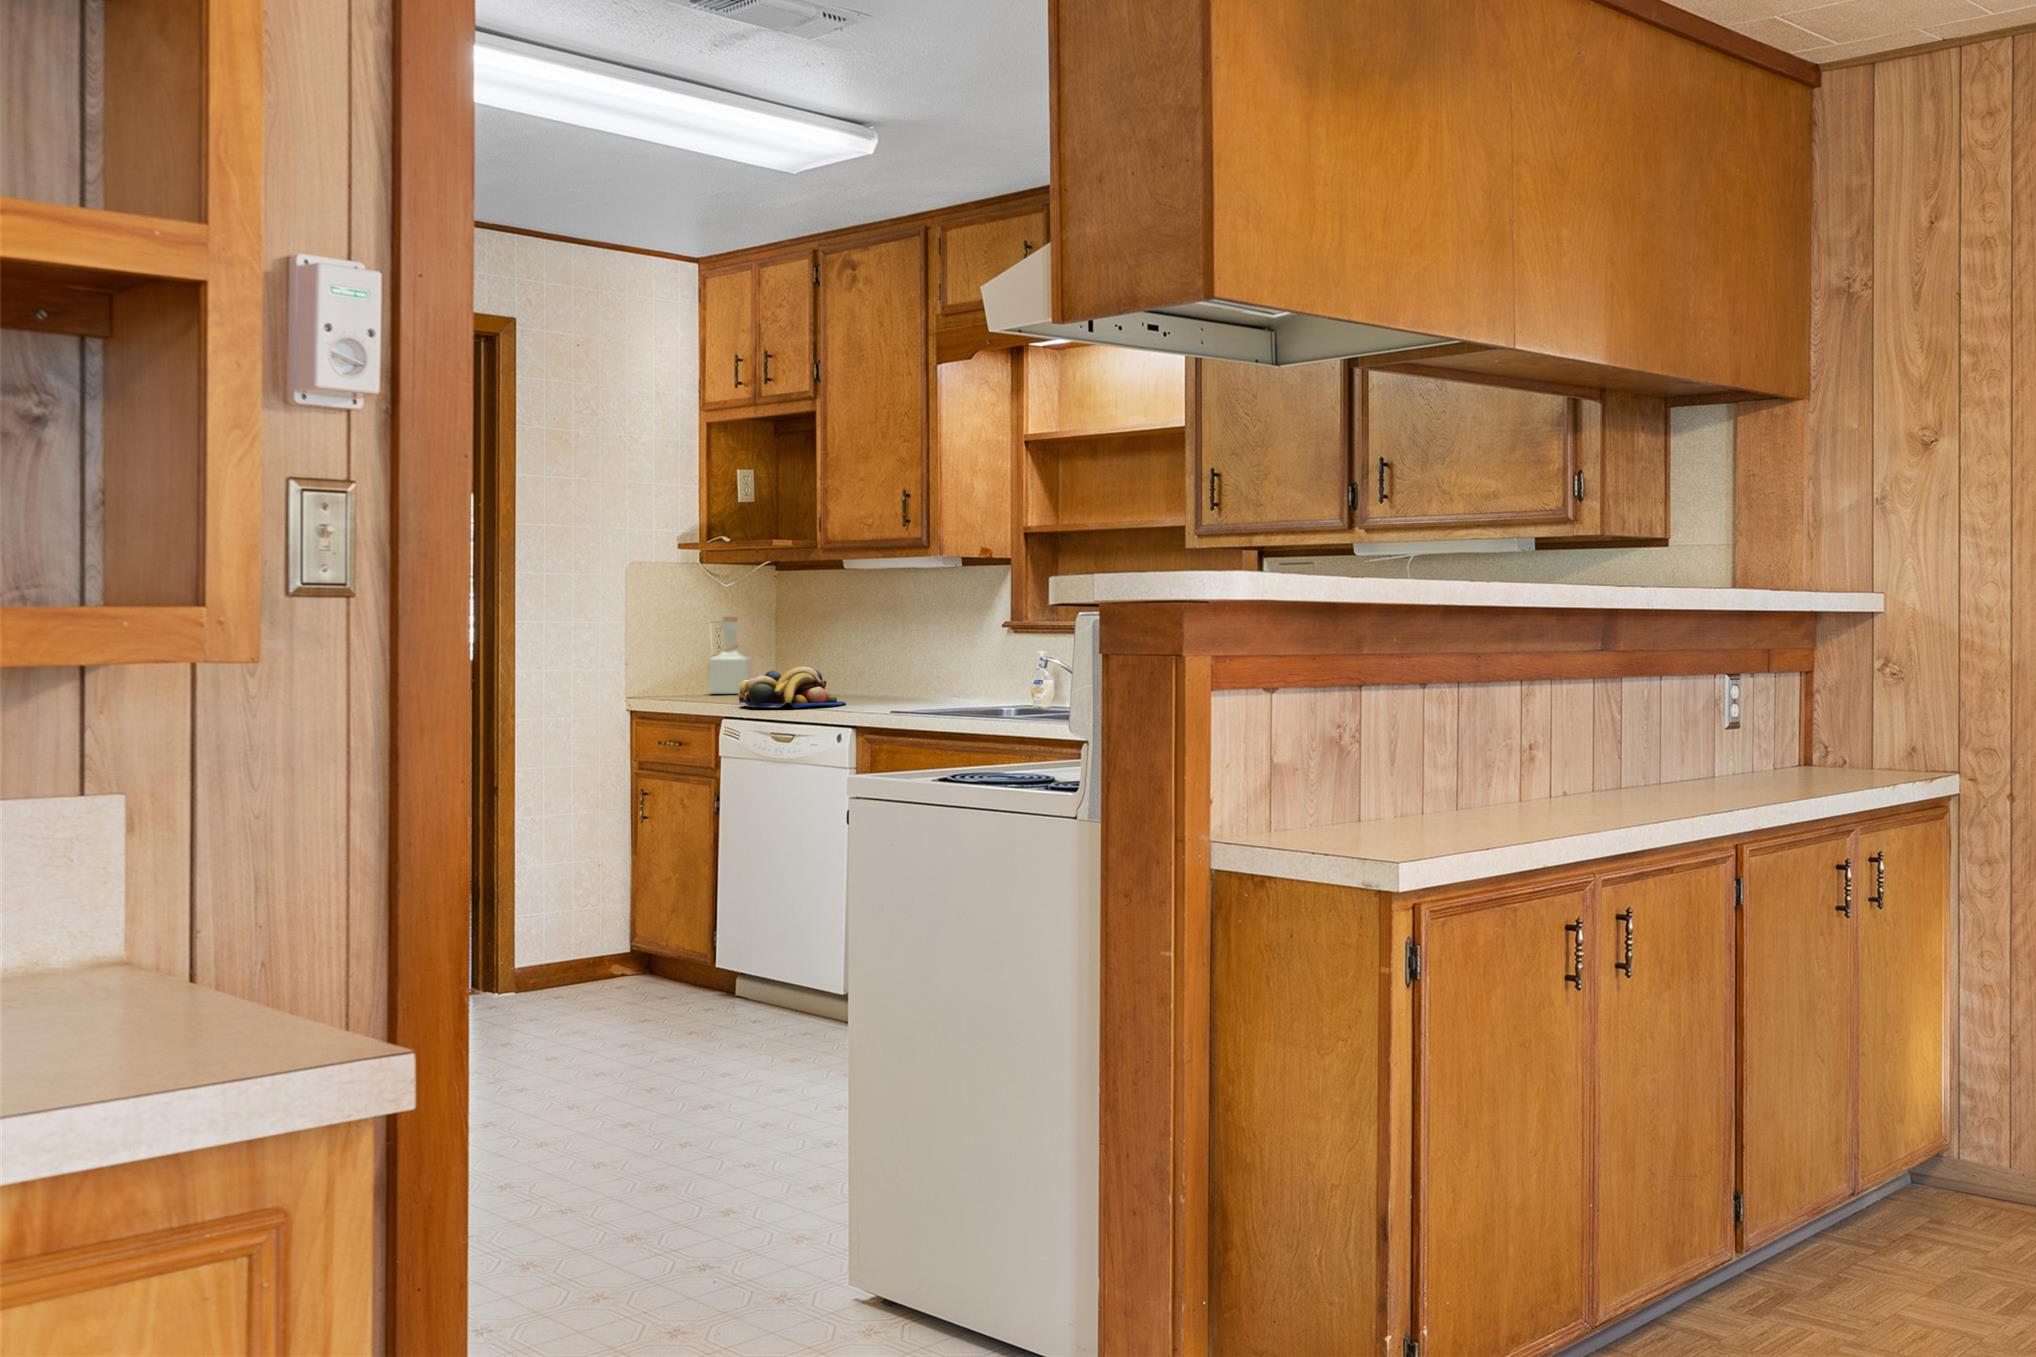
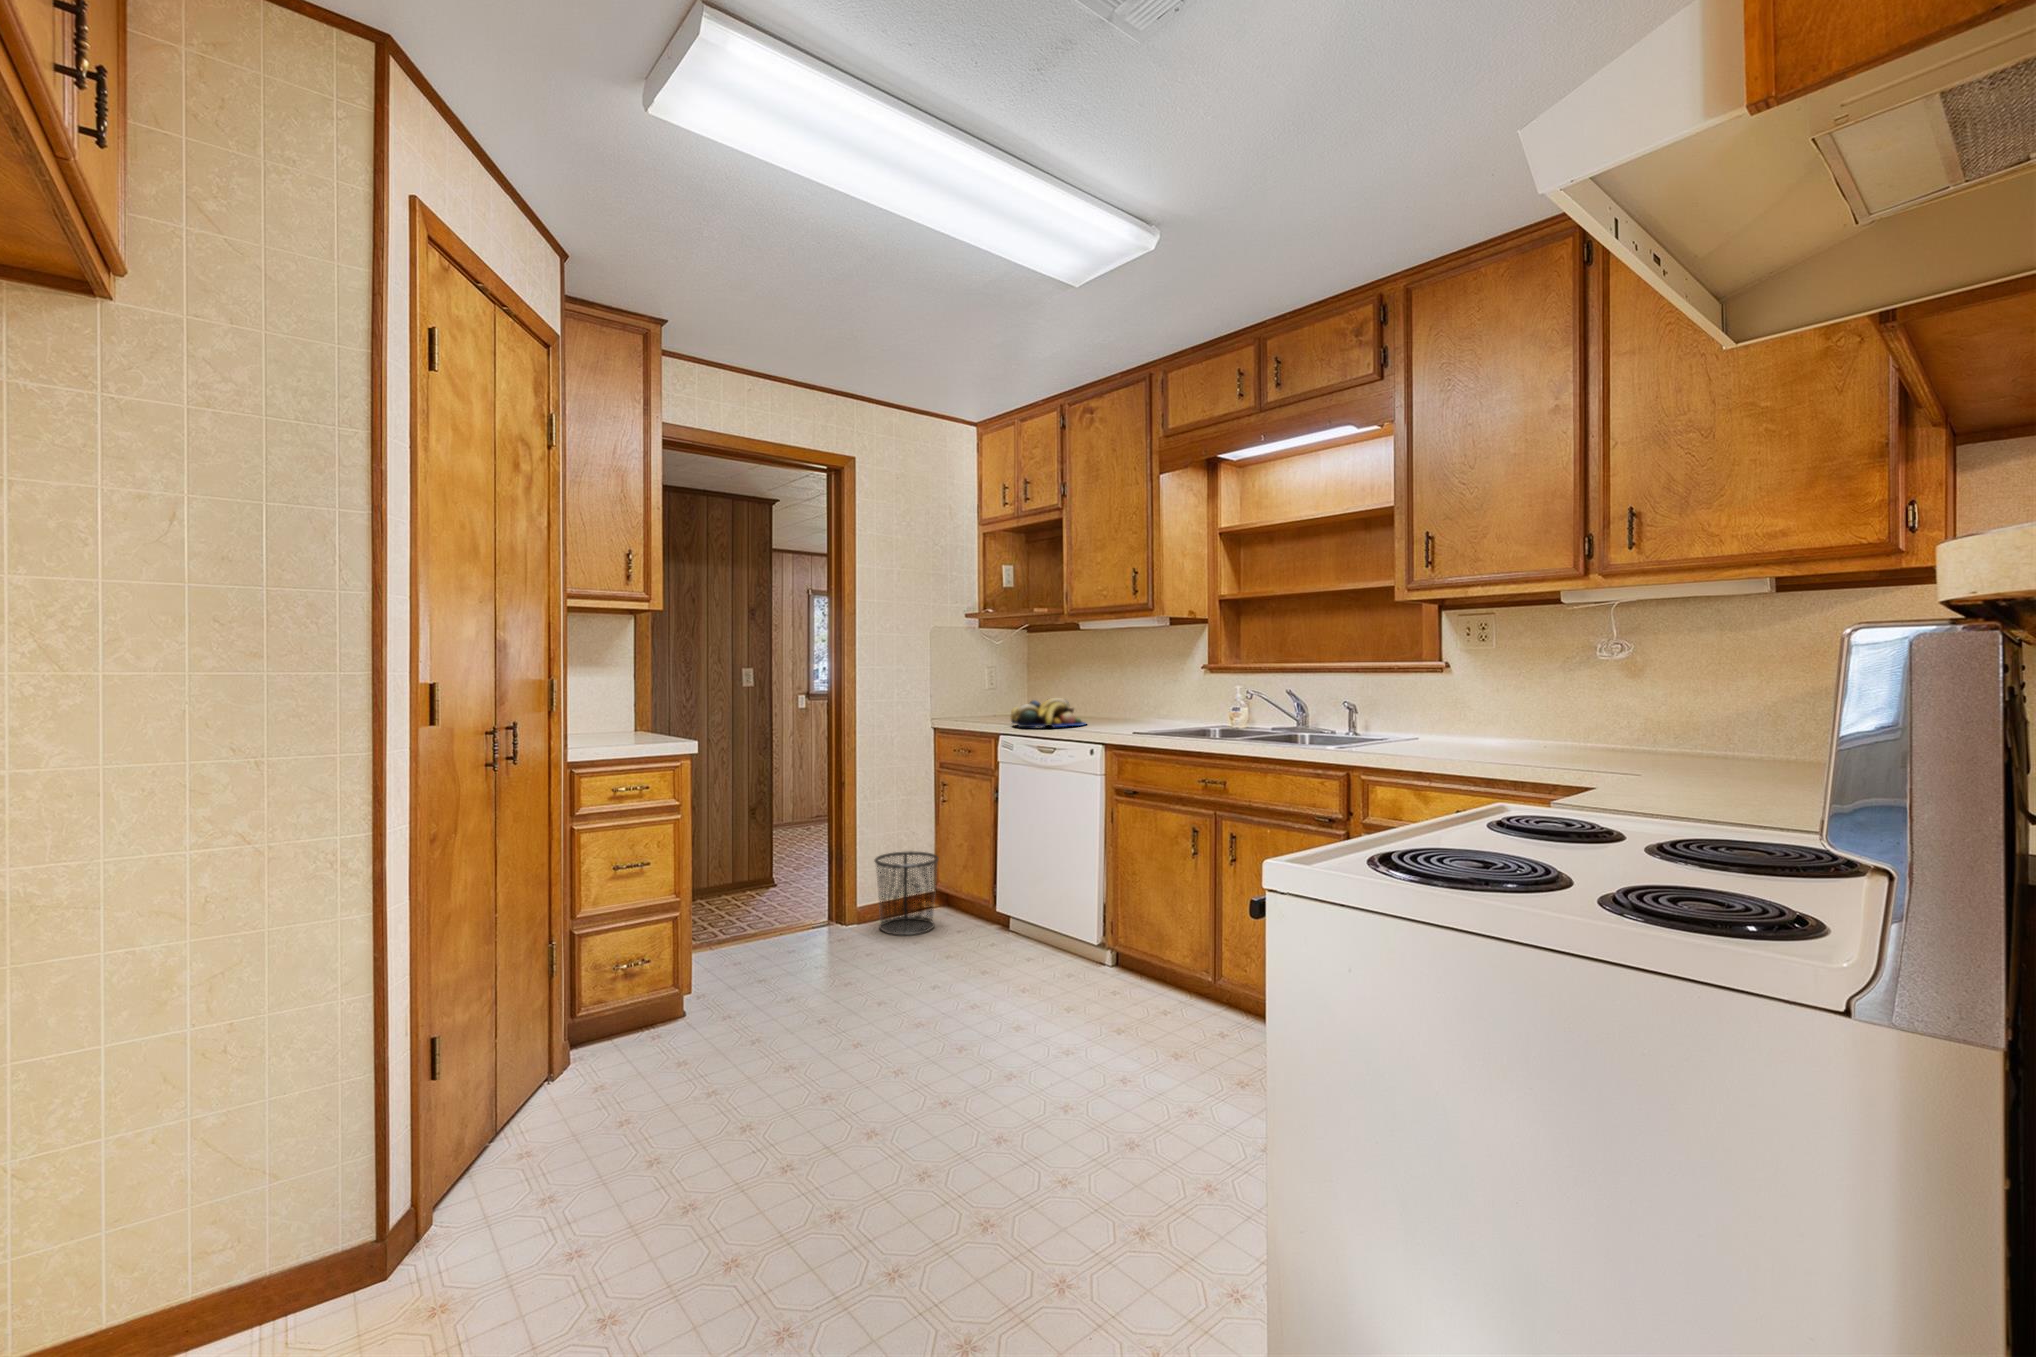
bottle: present [708,617,752,694] -> none [981,663,1013,715]
trash can: none [541,889,636,1000] -> present [875,851,939,935]

